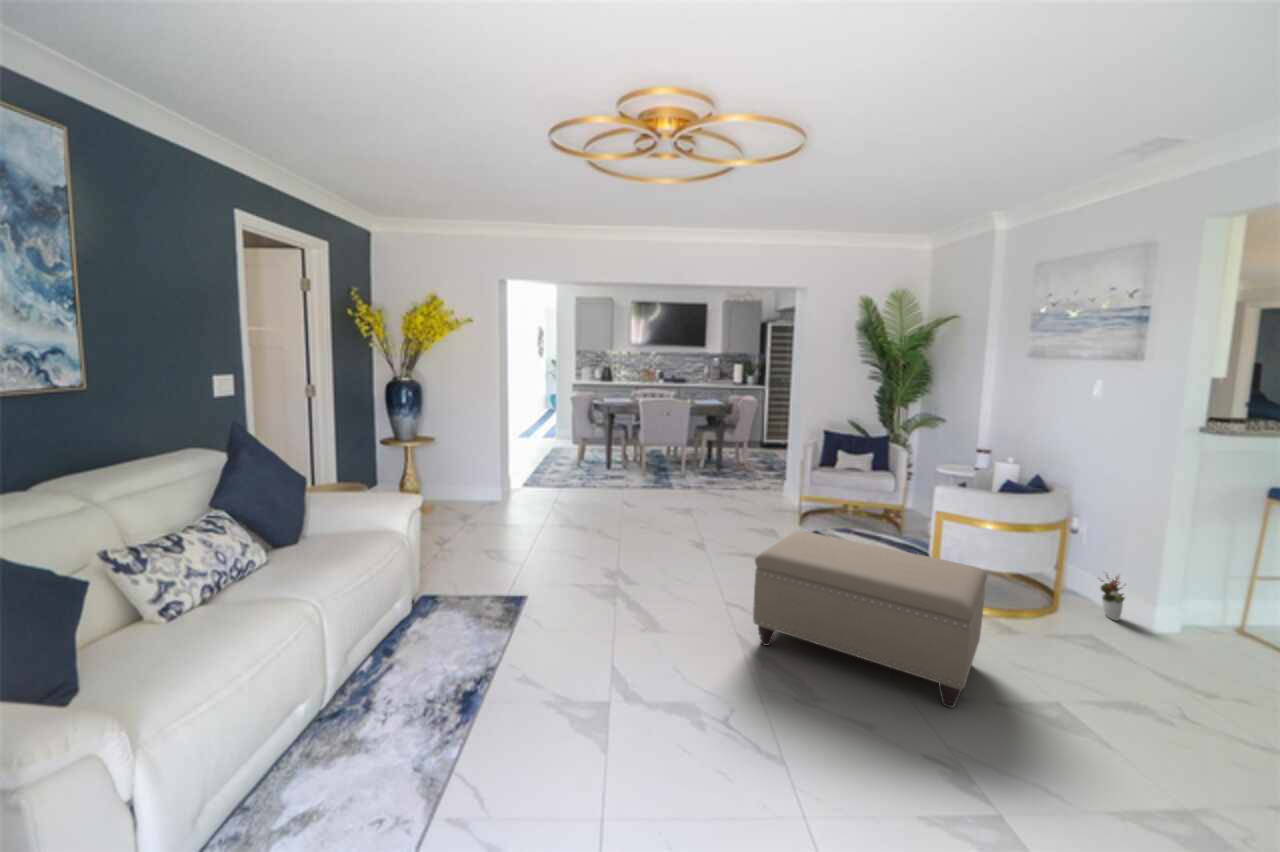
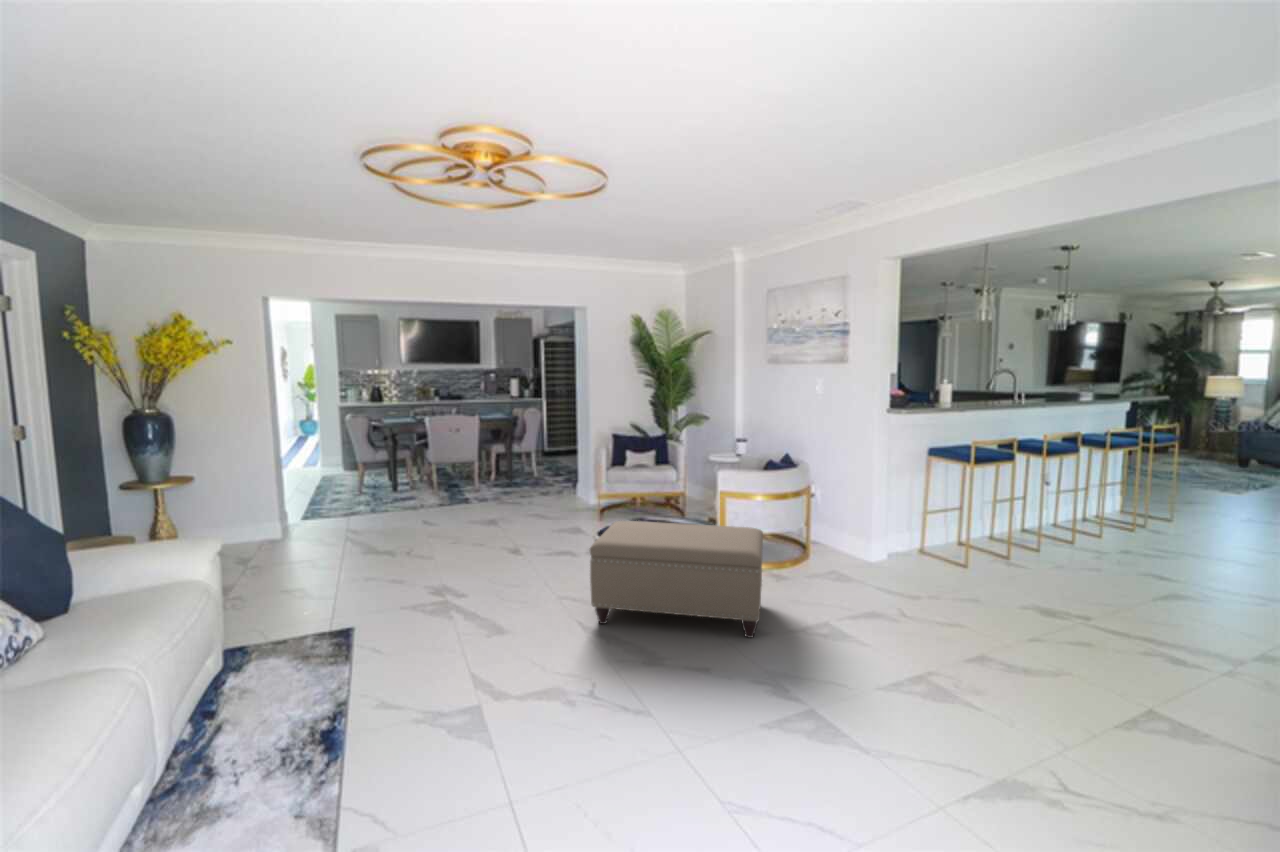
decorative plant: present [1098,575,1124,621] -> none [826,521,843,556]

